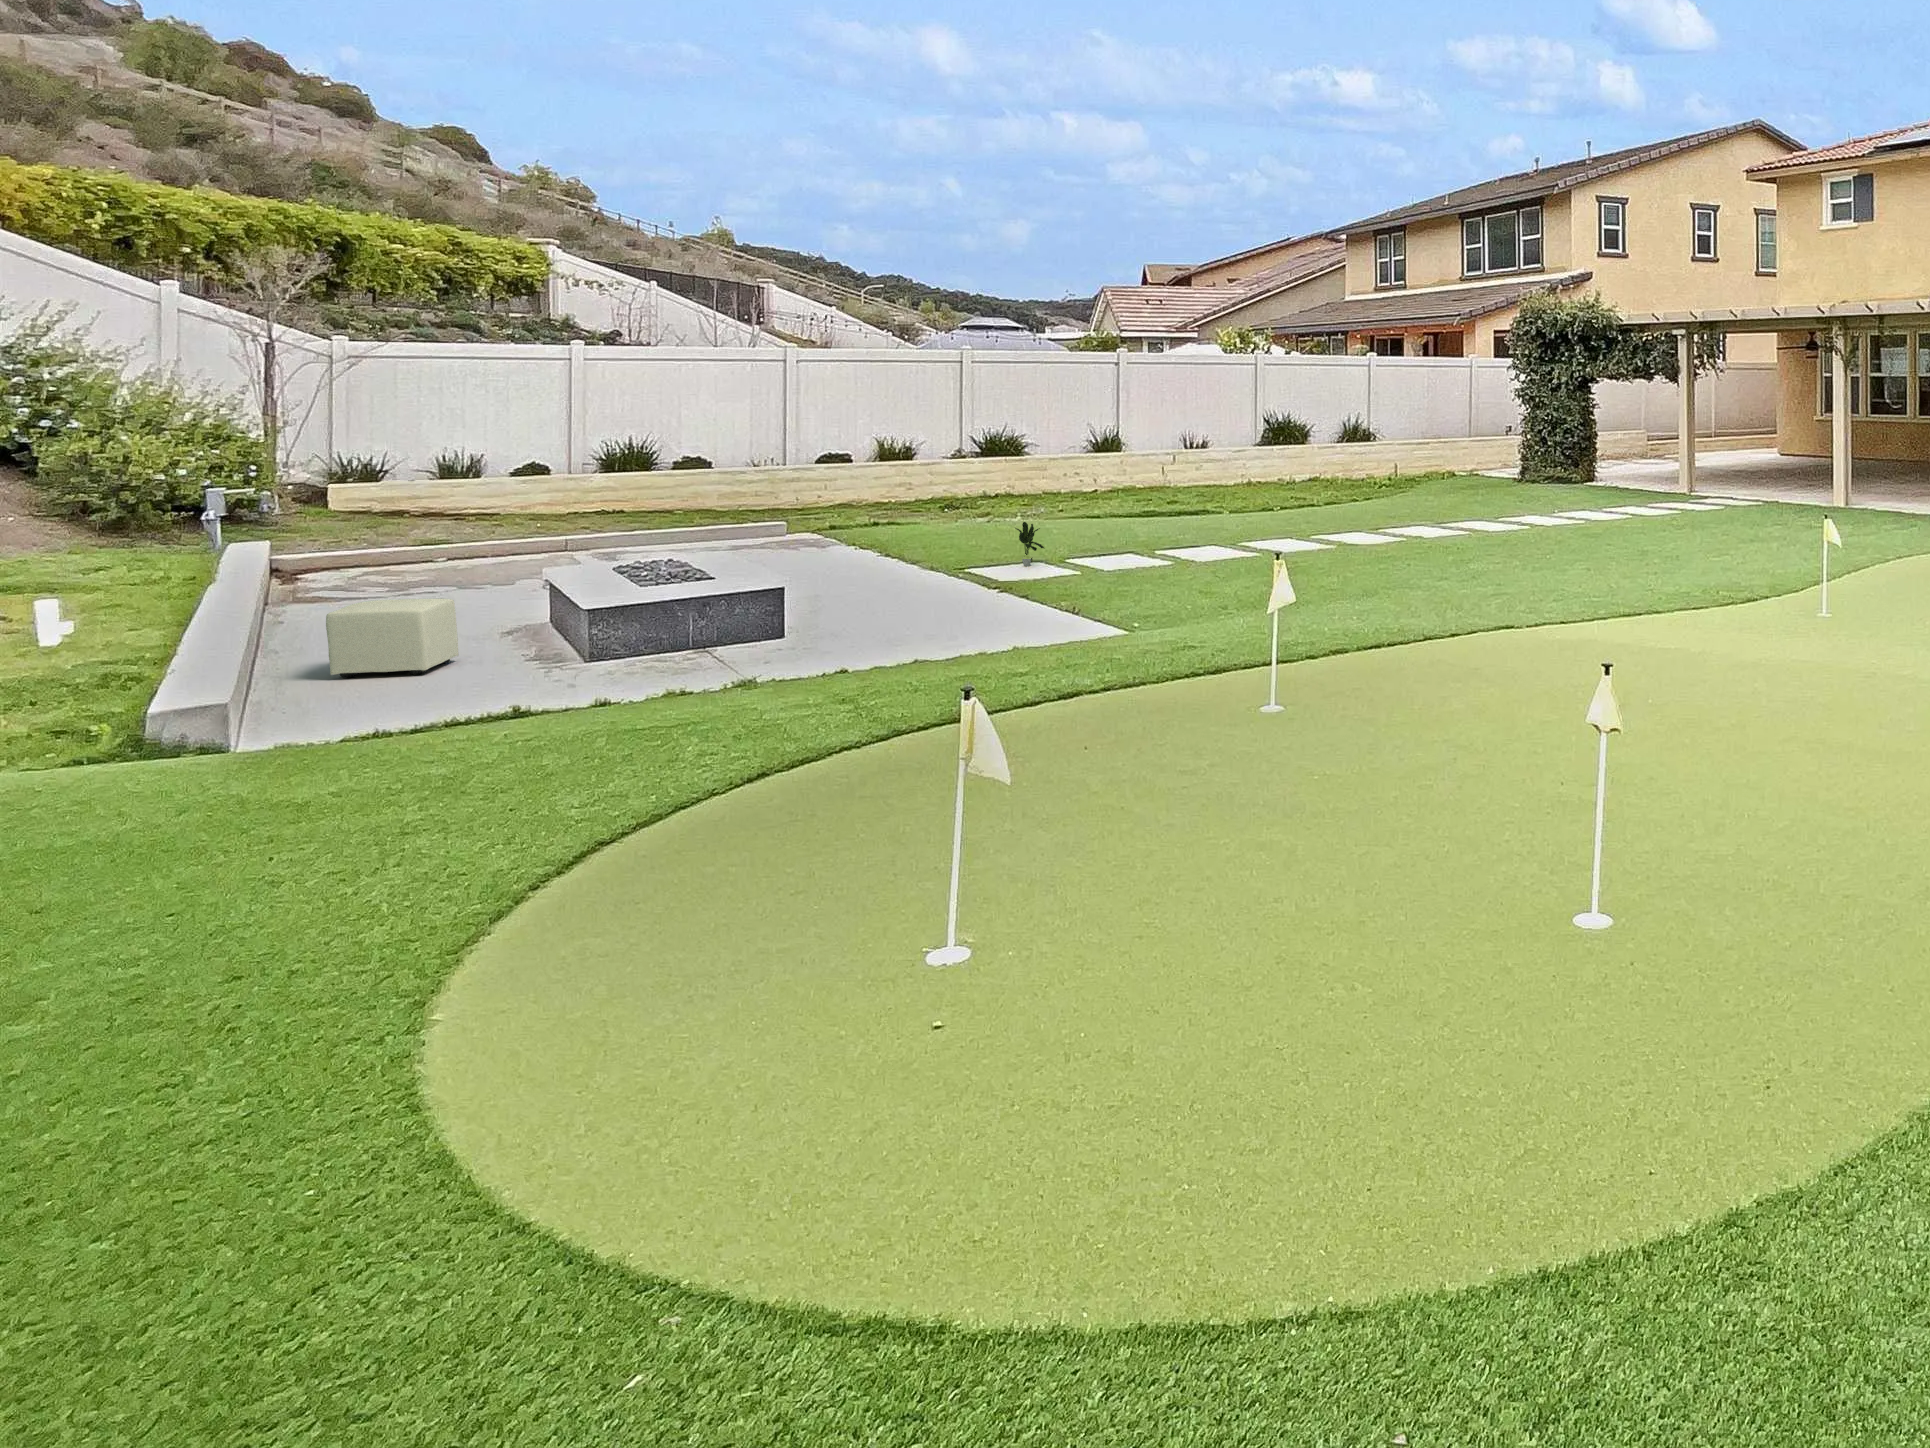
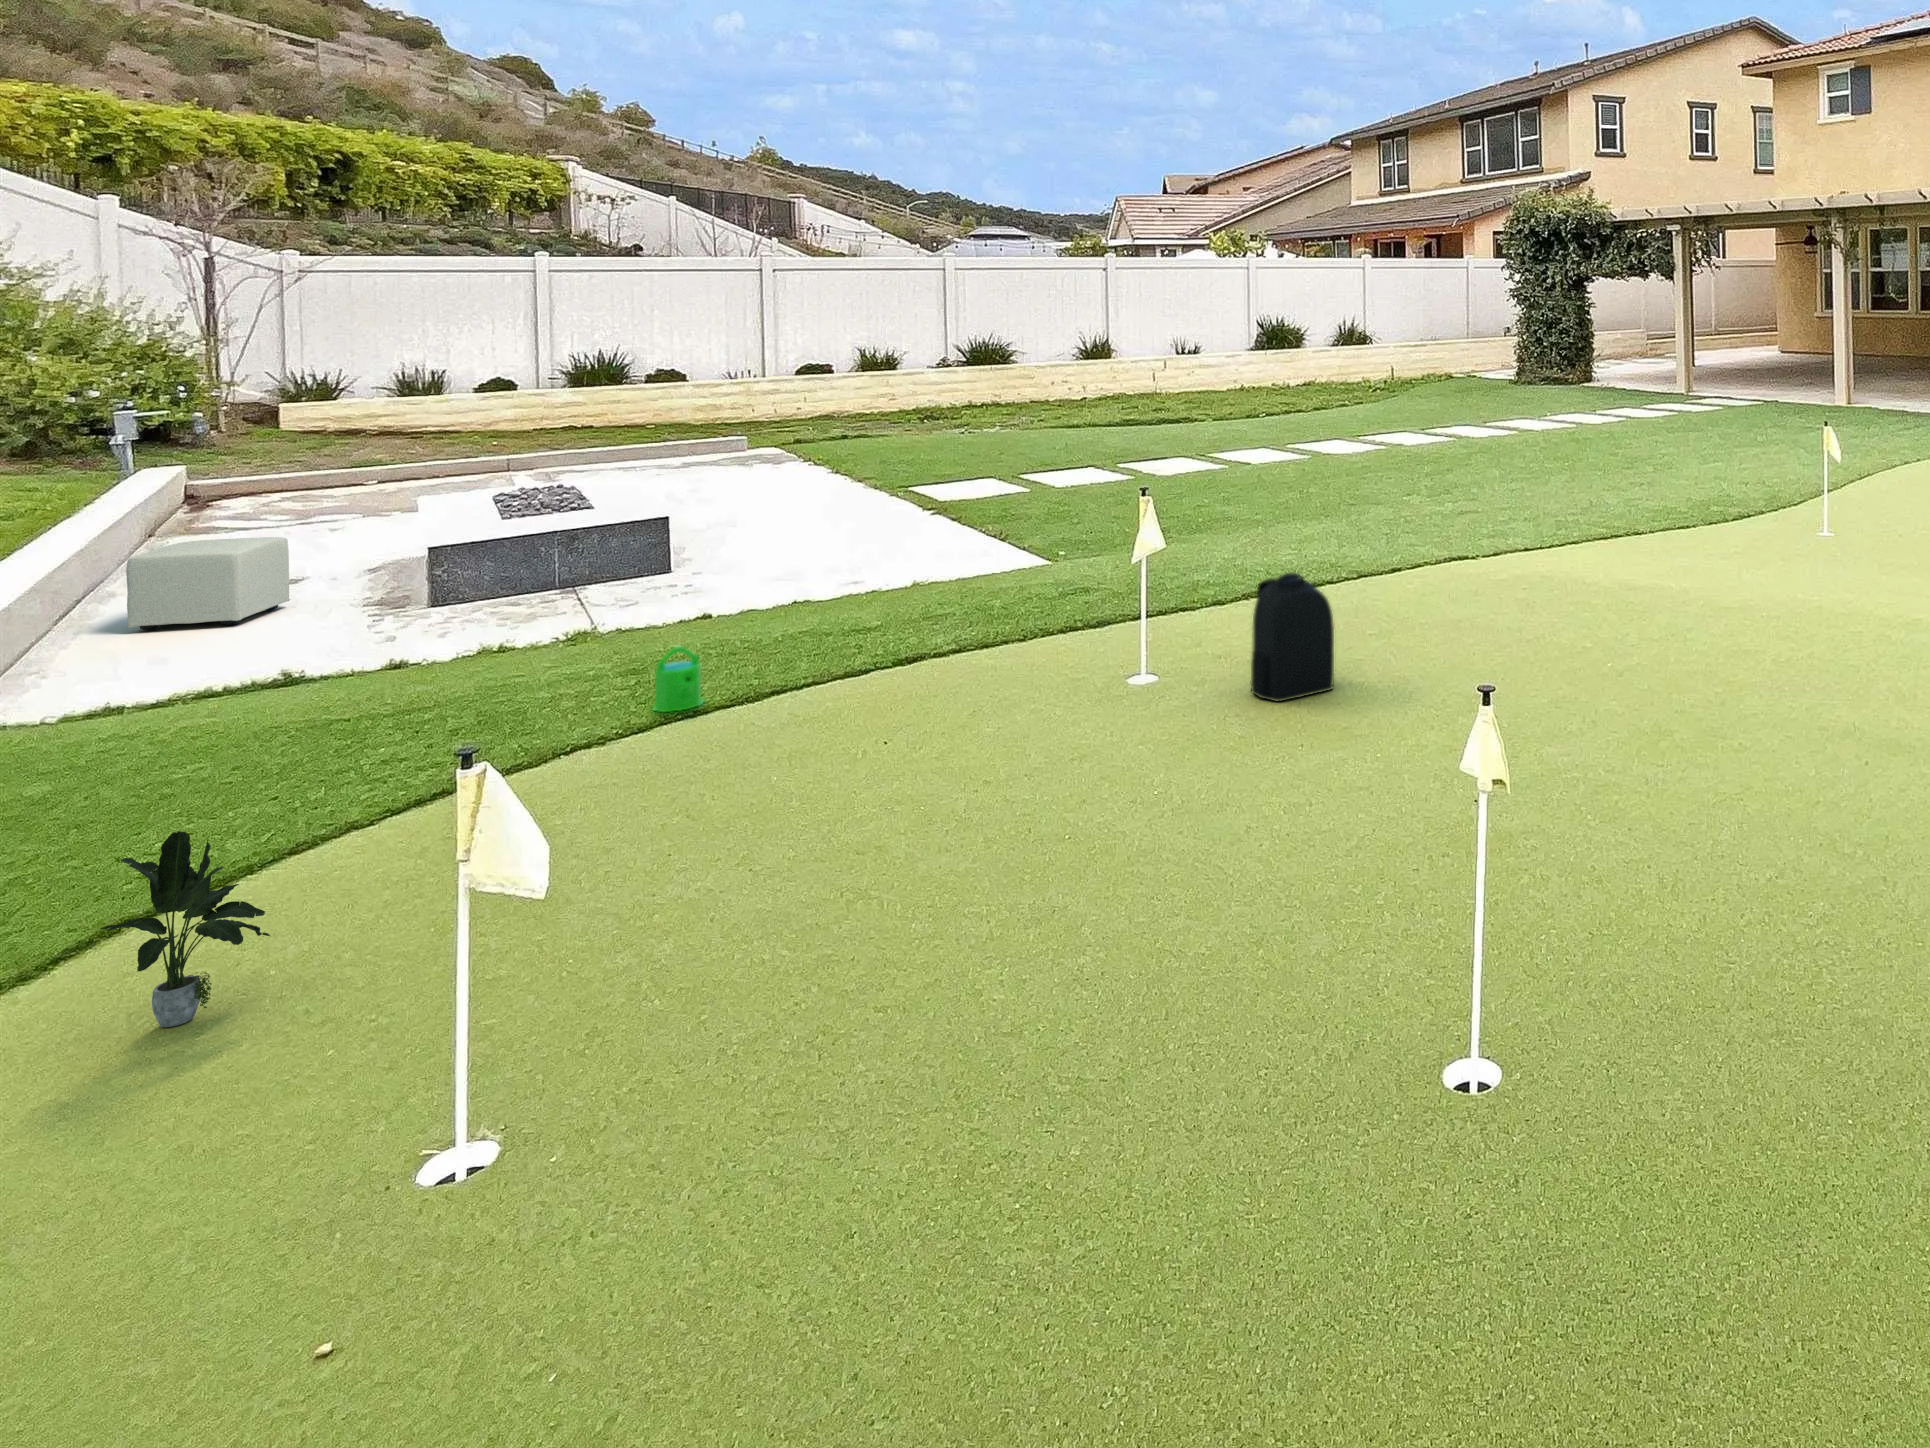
potted plant: present [1015,522,1044,566] -> present [100,831,270,1027]
backpack: none [1357,629,1428,734] -> present [1251,573,1334,701]
watering can: none [858,683,898,737] -> present [653,646,703,712]

